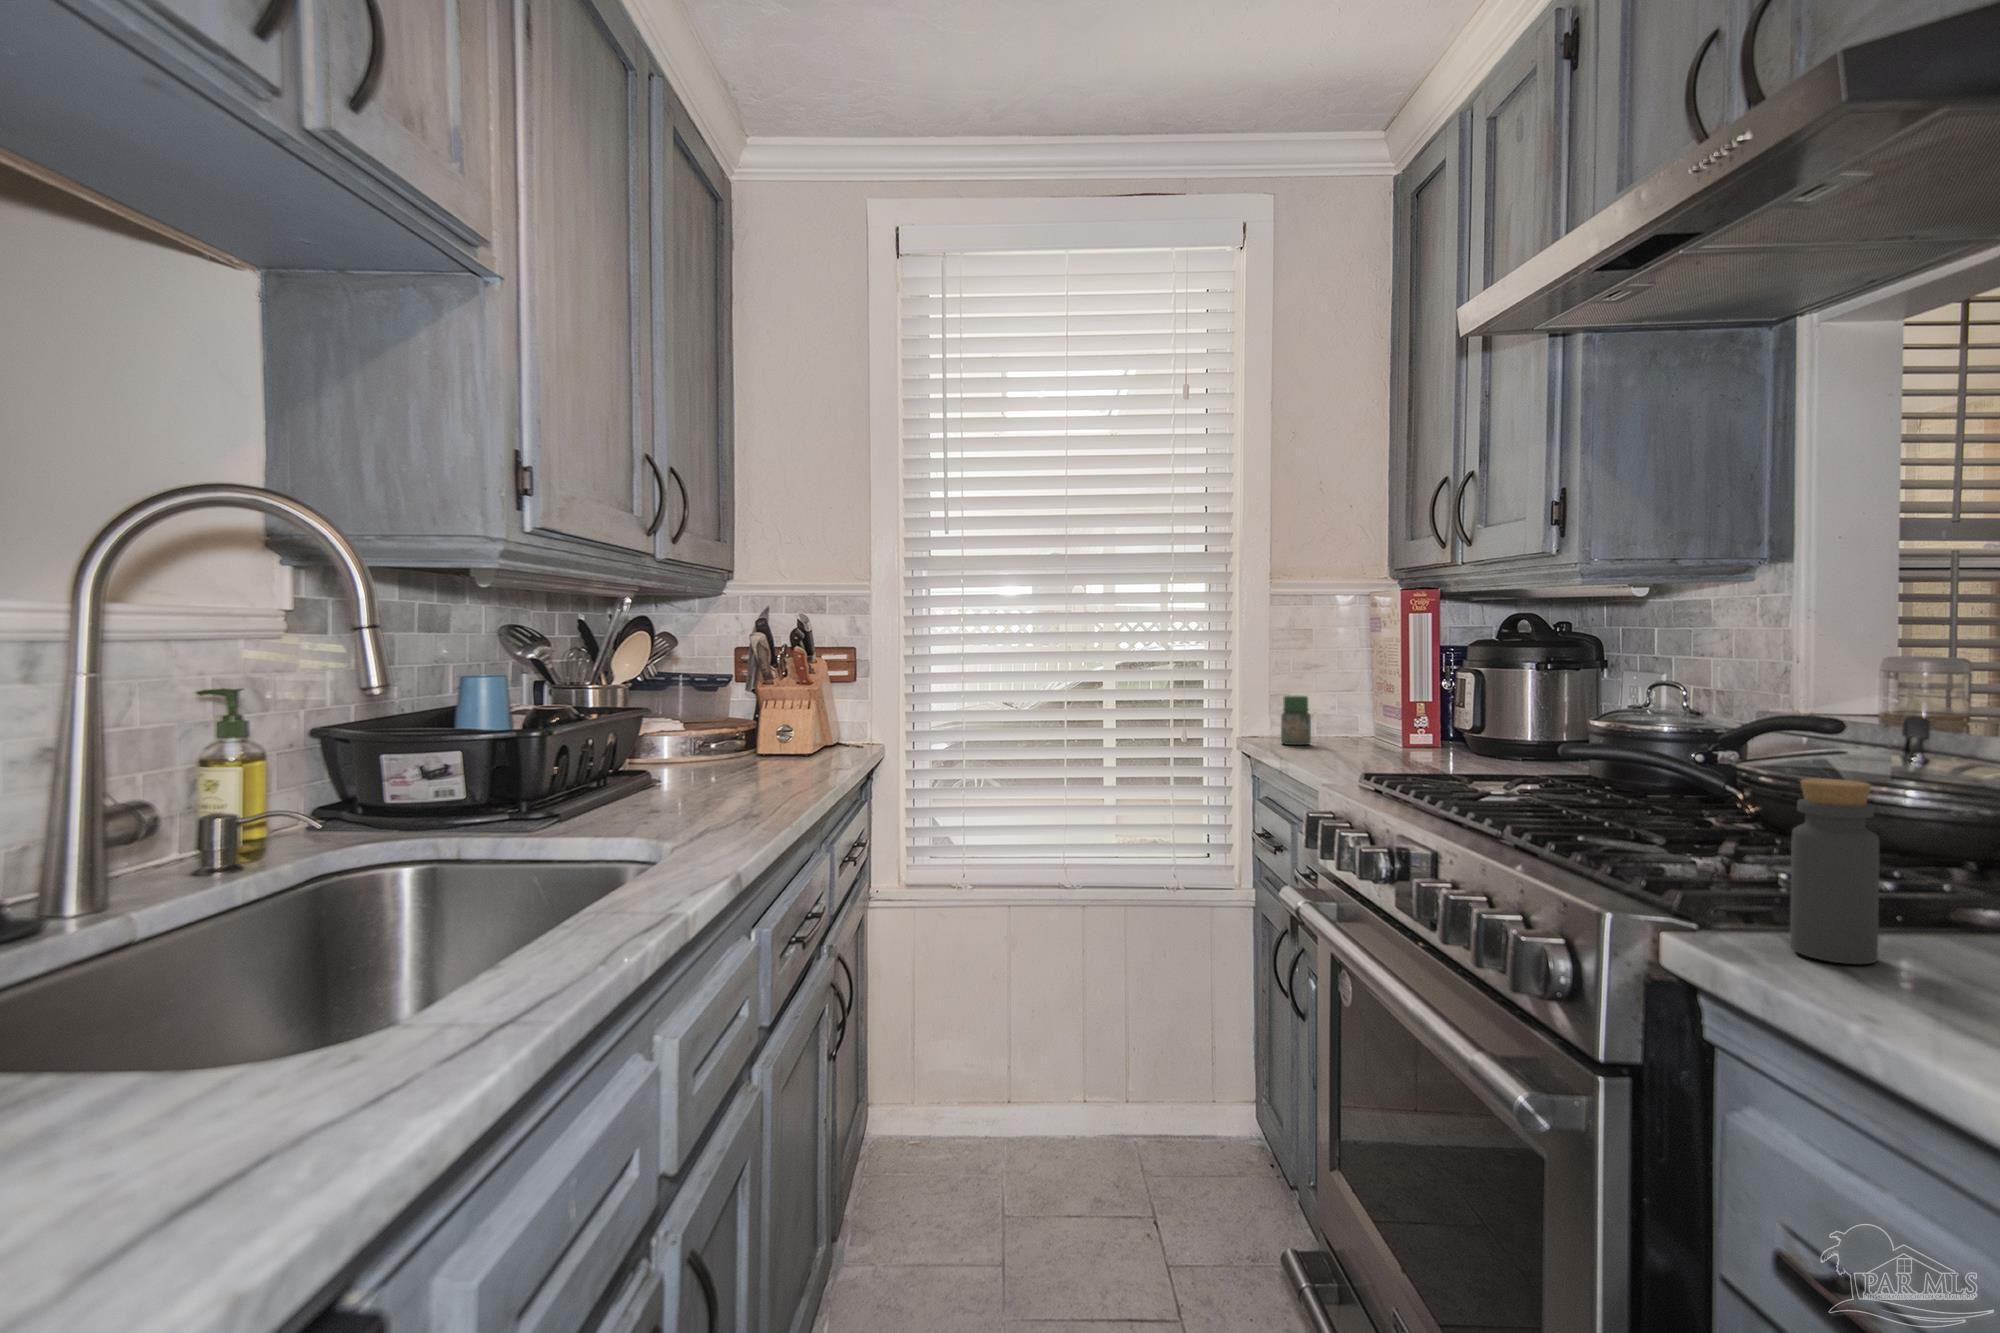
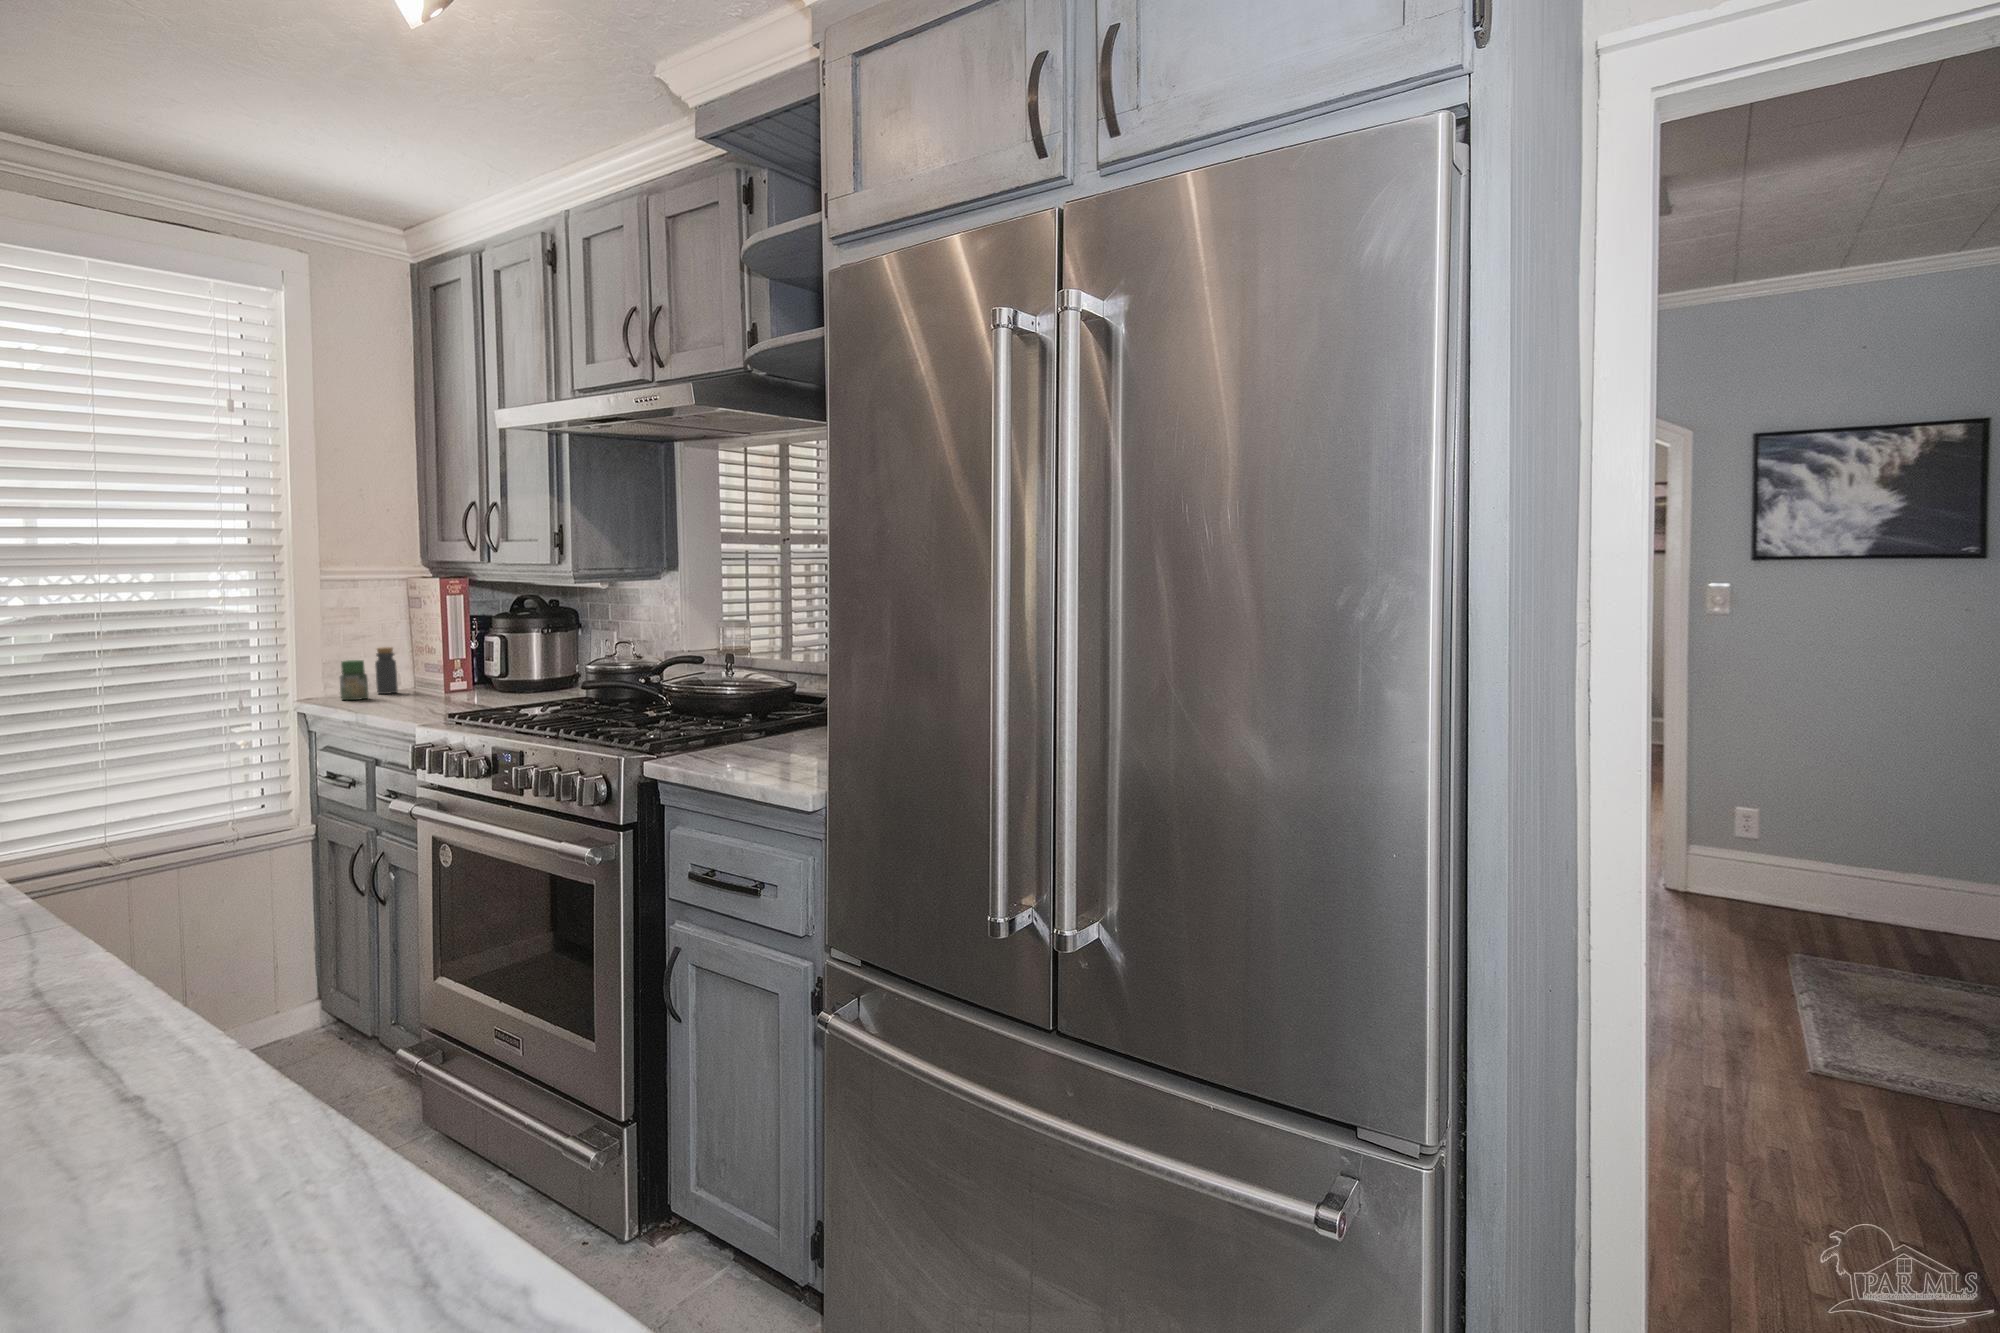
bottle: present [1790,778,1879,964] -> present [375,647,398,694]

